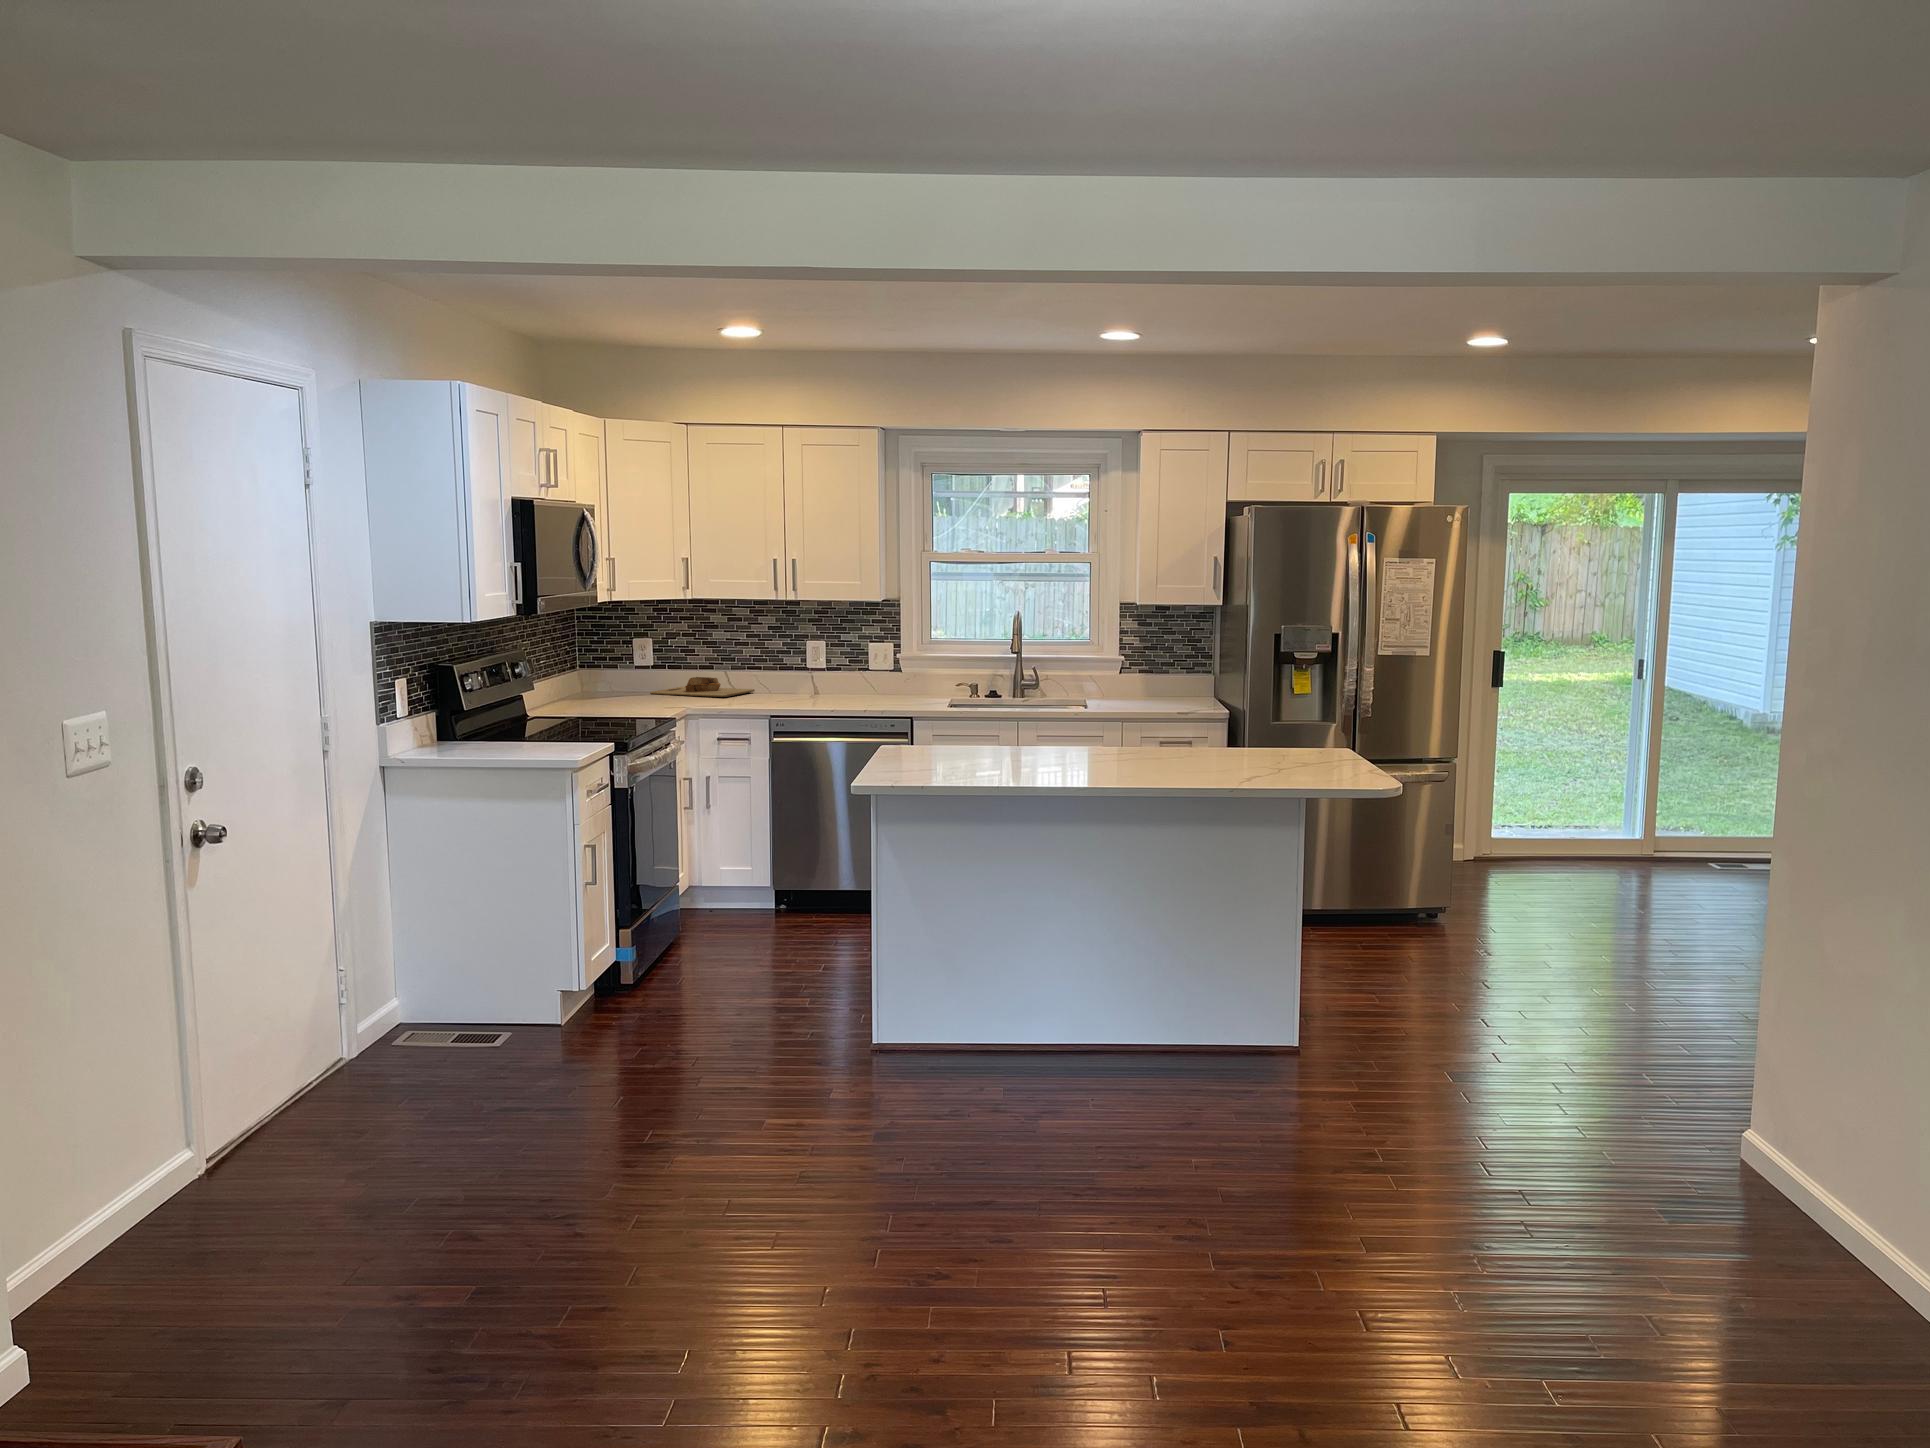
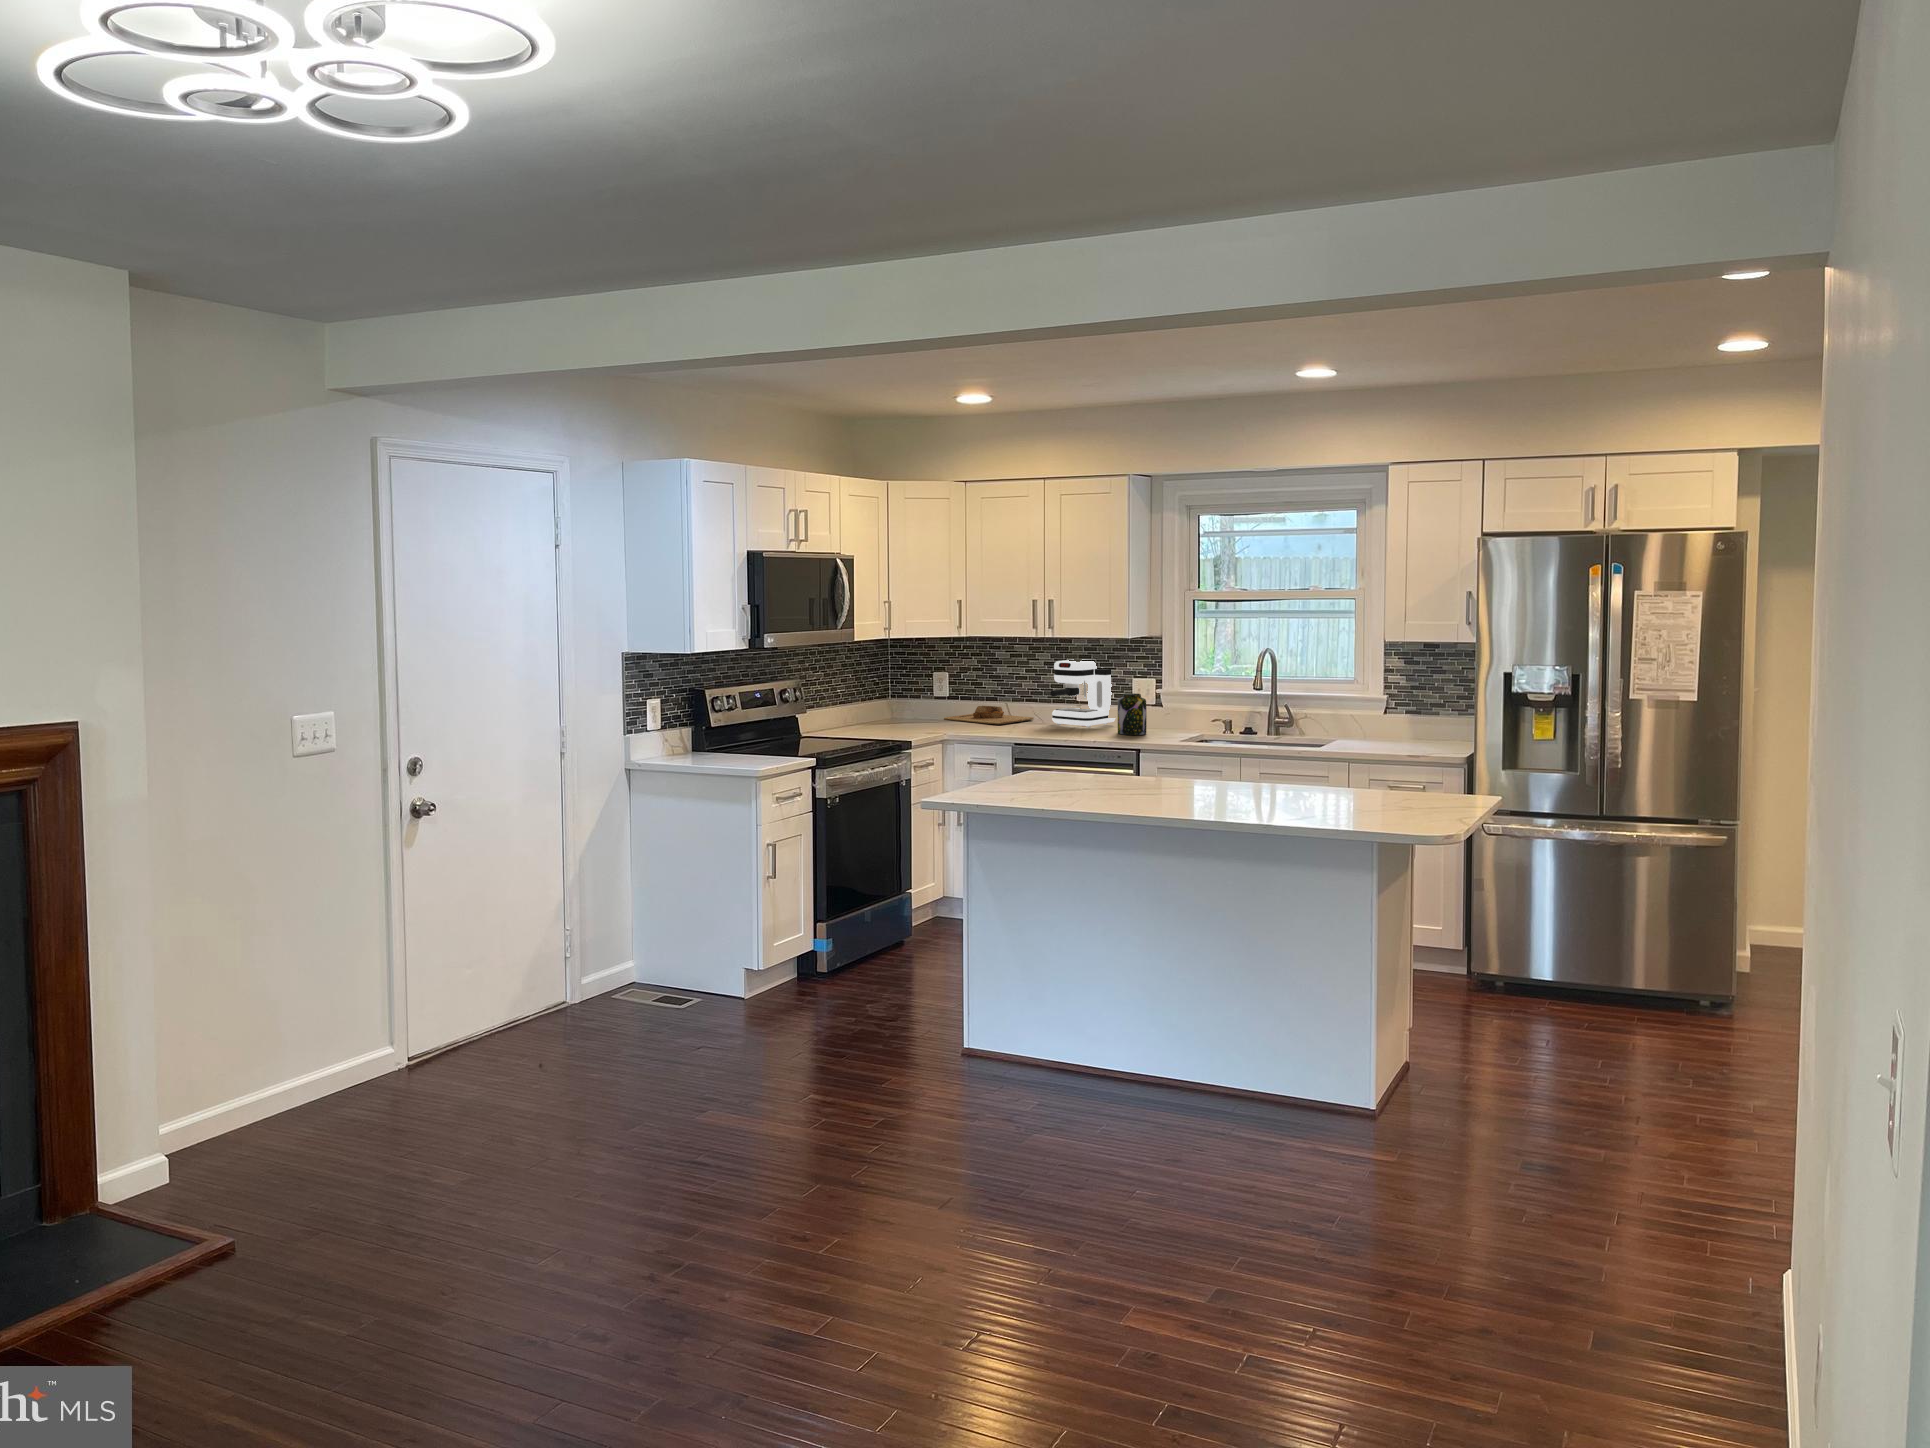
coffee maker: none [780,623,848,697] -> present [1050,659,1115,727]
jar: none [863,658,895,703] -> present [1118,693,1147,735]

